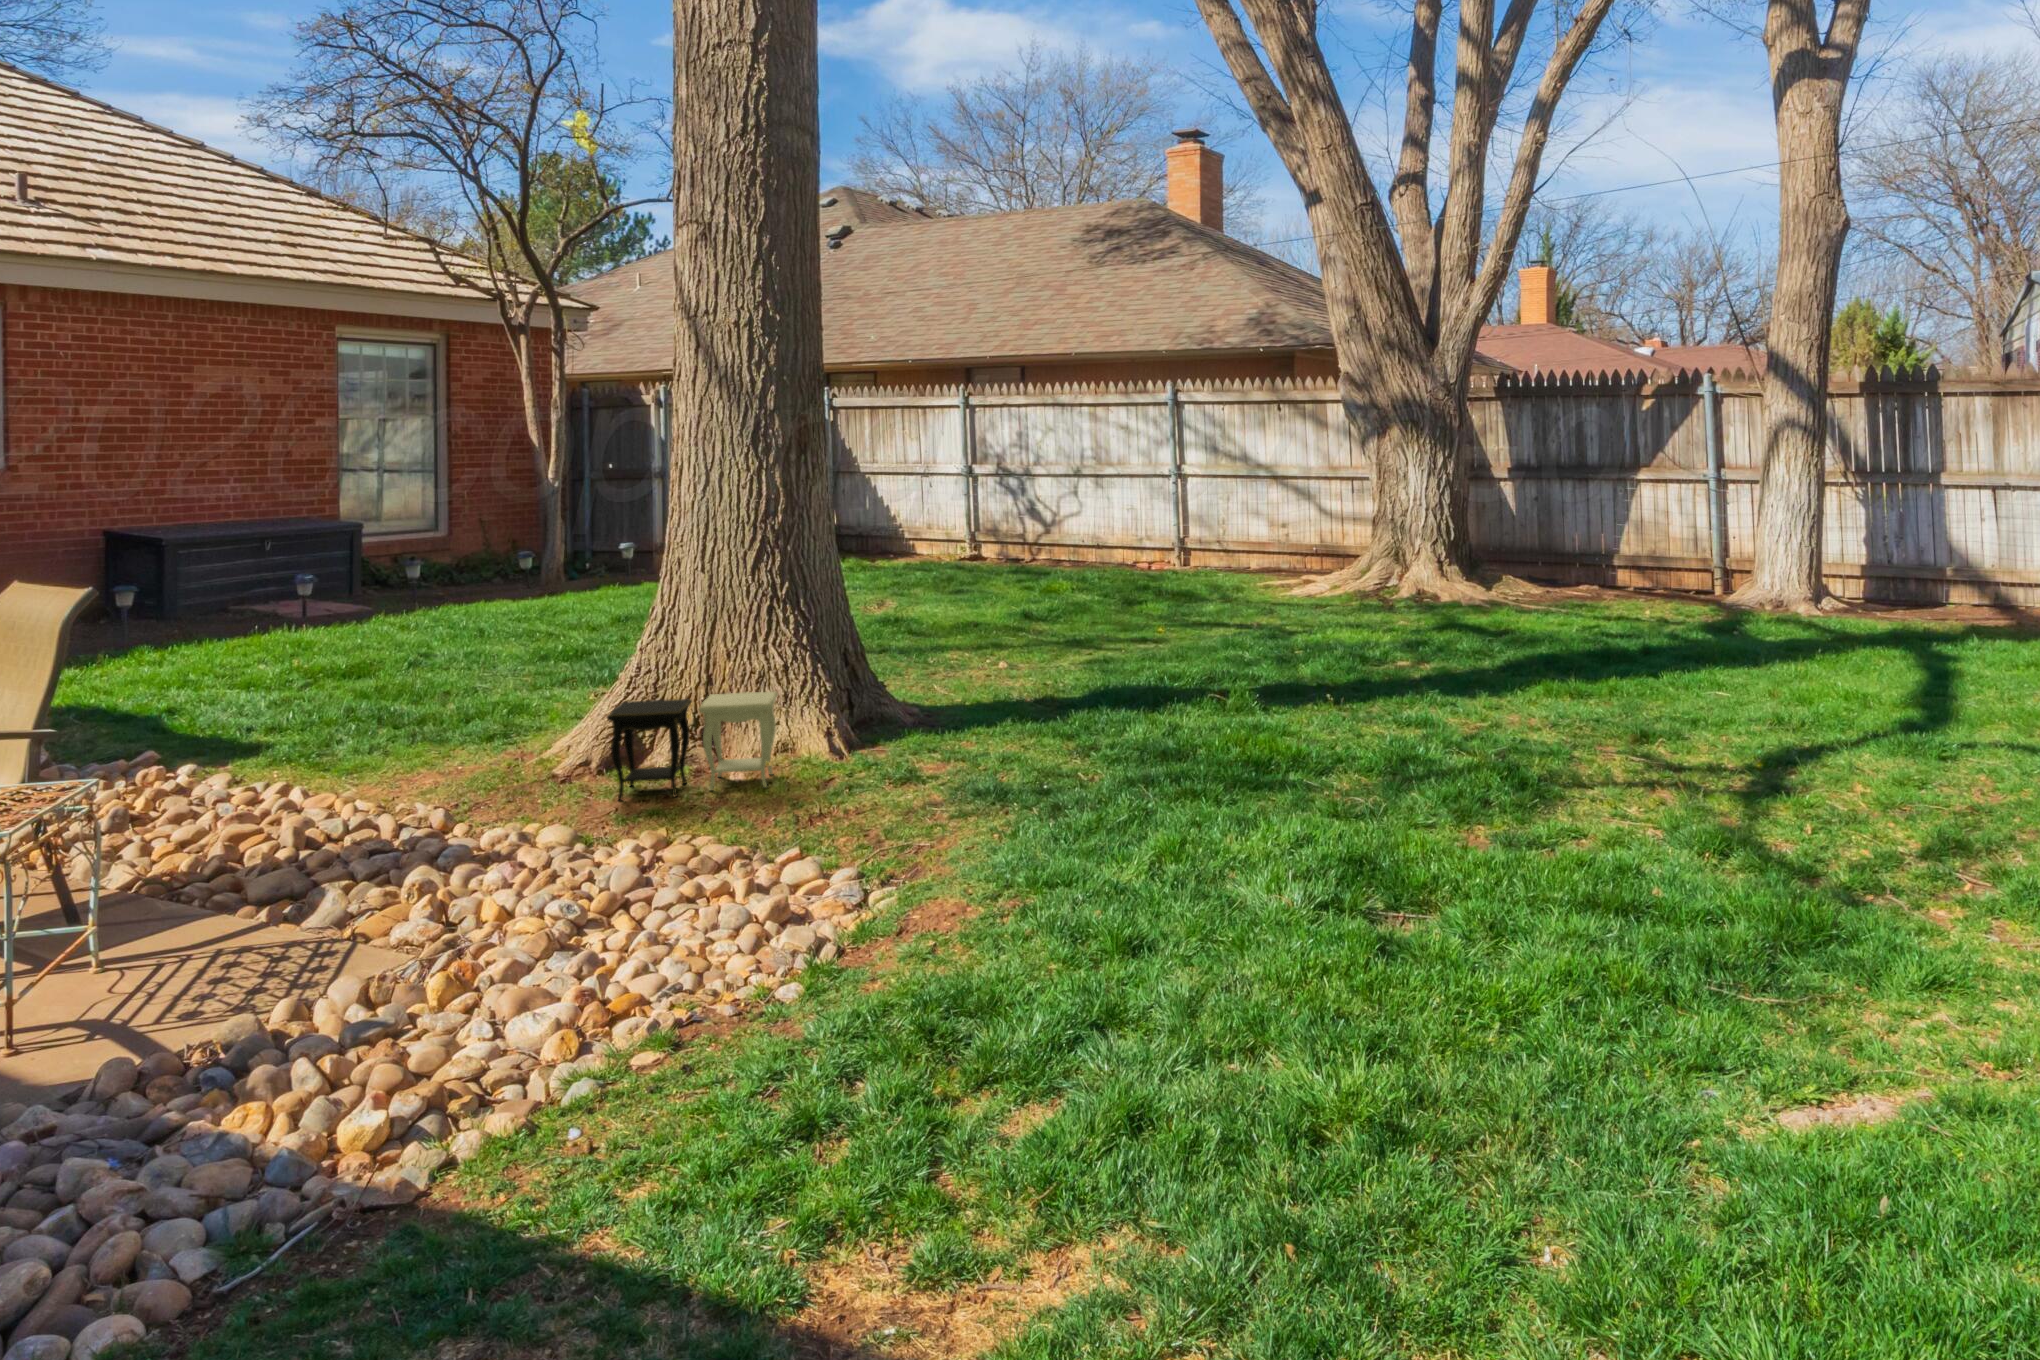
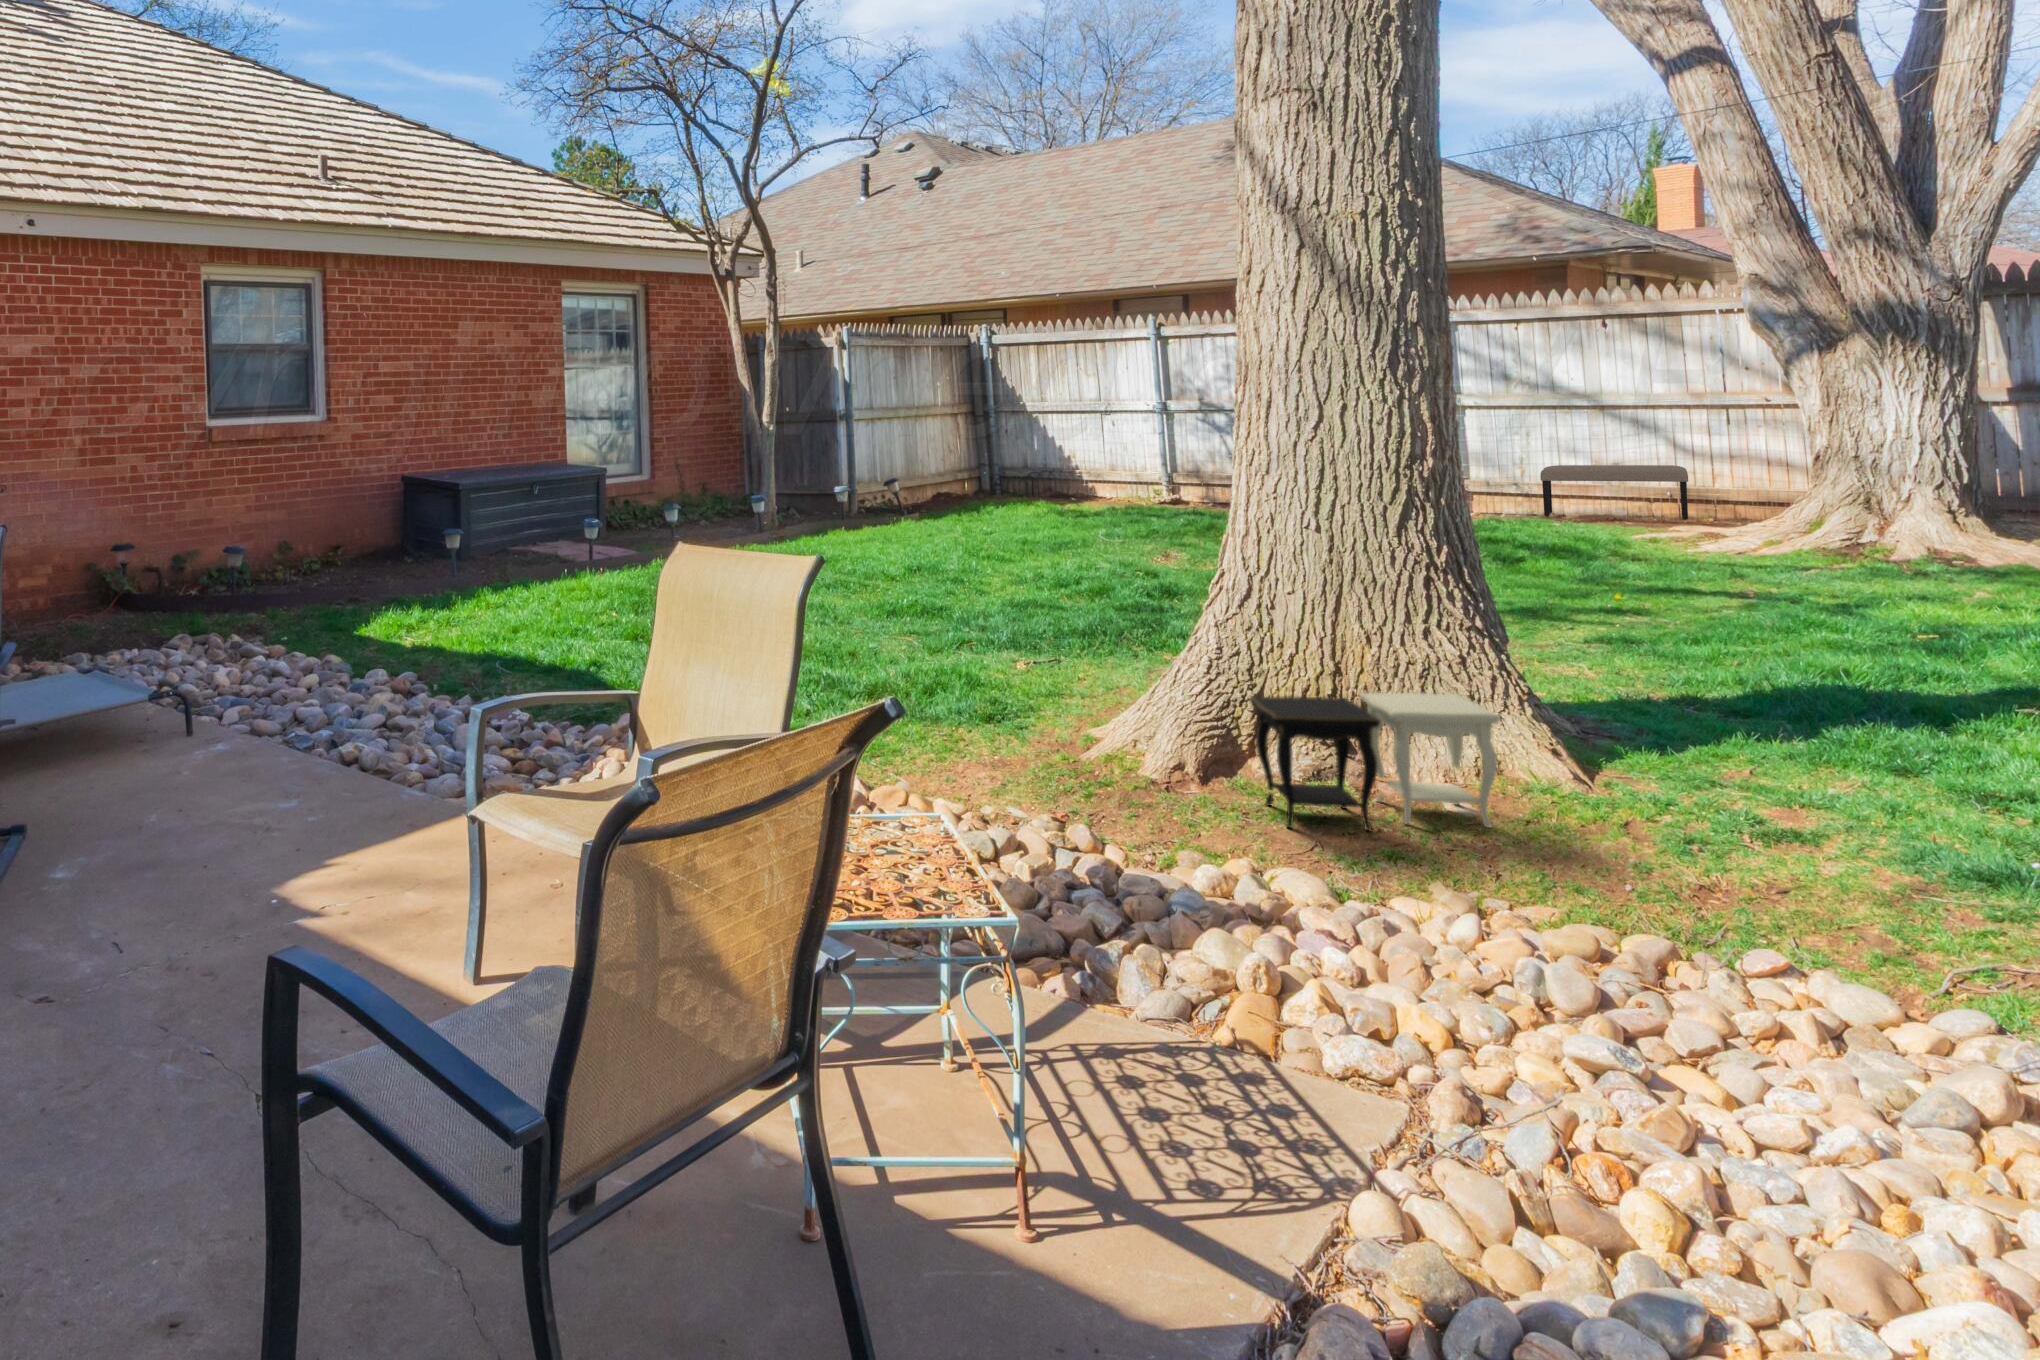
bench: none [1234,514,1331,557] -> present [1540,465,1688,519]

